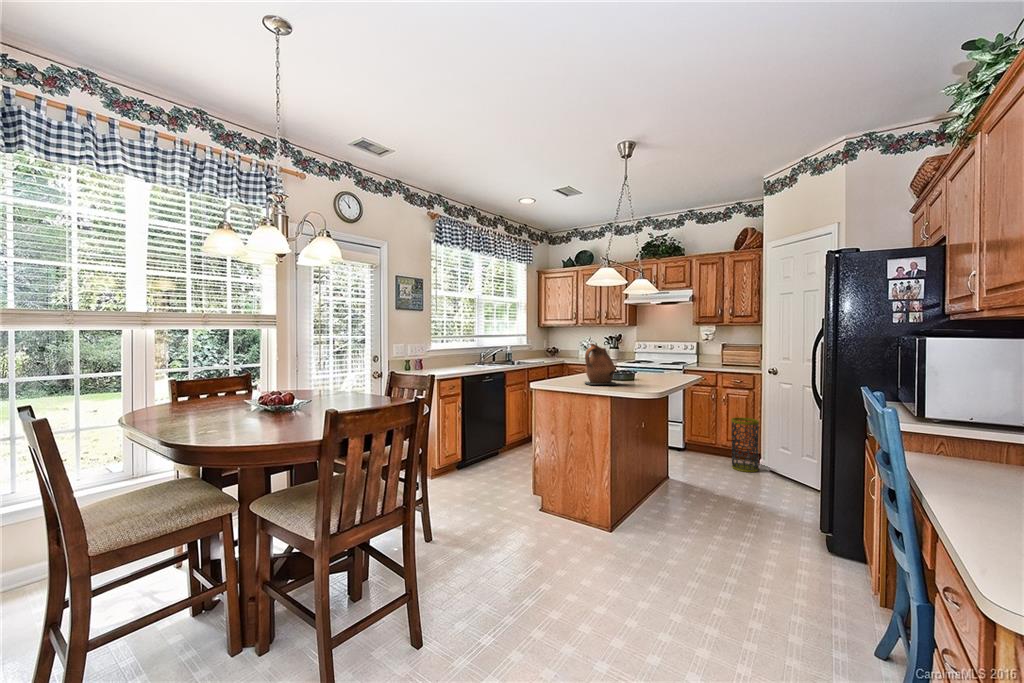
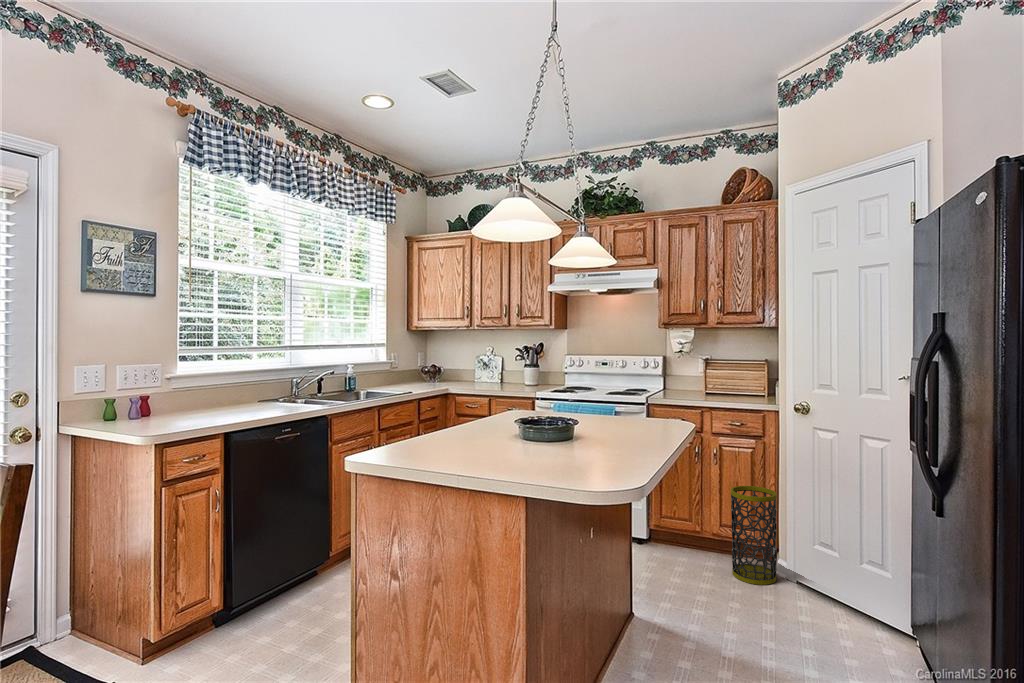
ceramic pitcher: present [585,343,617,385] -> none [462,370,542,471]

